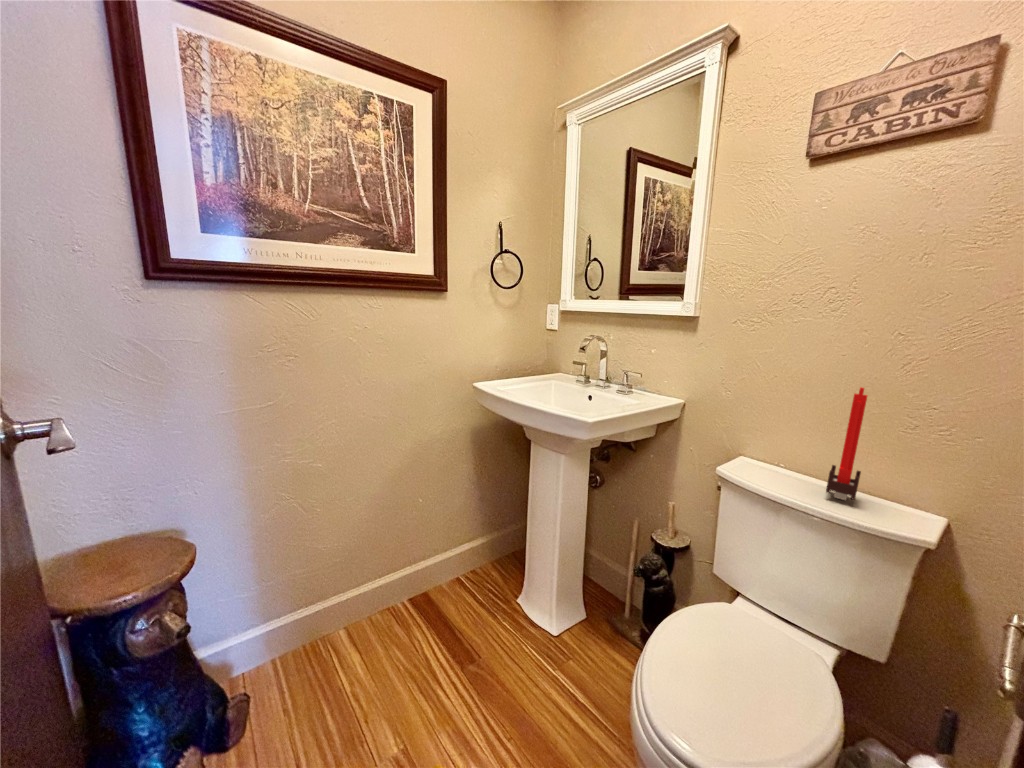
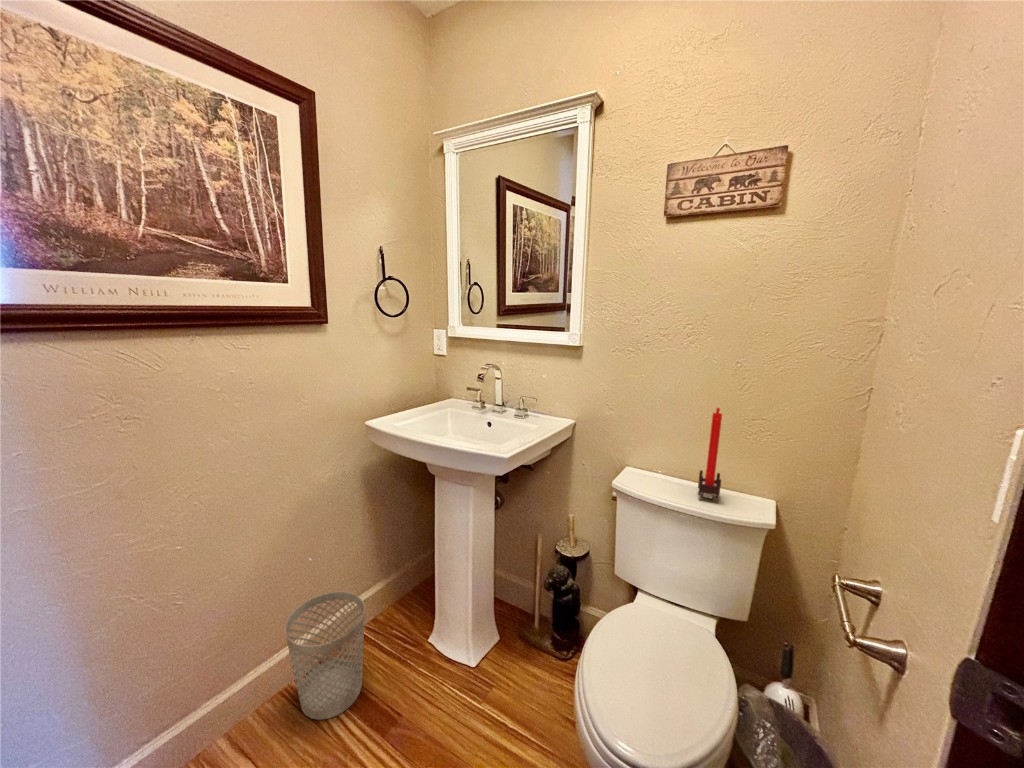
wastebasket: none [392,533,458,640] -> present [285,592,365,720]

